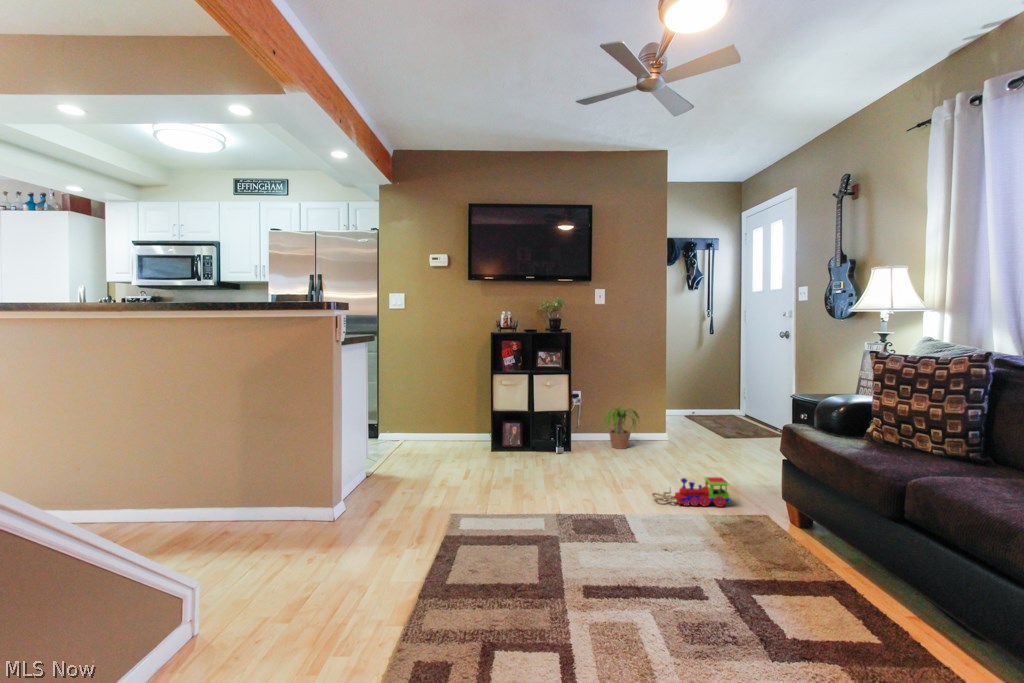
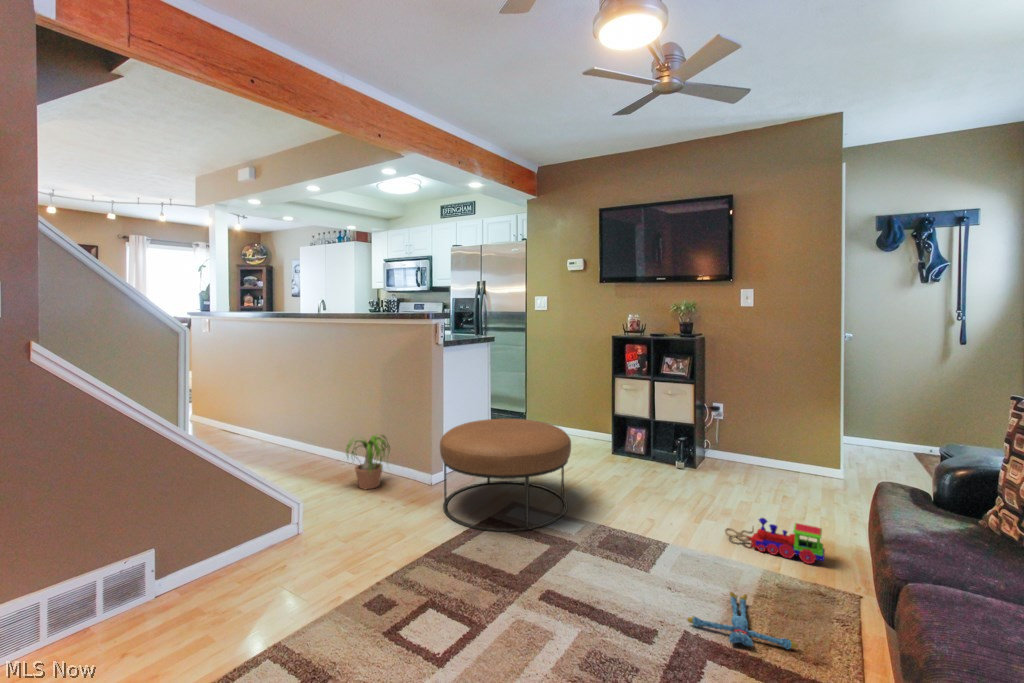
potted plant: present [604,406,639,449] -> present [346,434,390,489]
ottoman: none [374,423,520,550] -> present [440,419,571,532]
plush toy: none [706,540,782,579] -> present [687,592,798,649]

